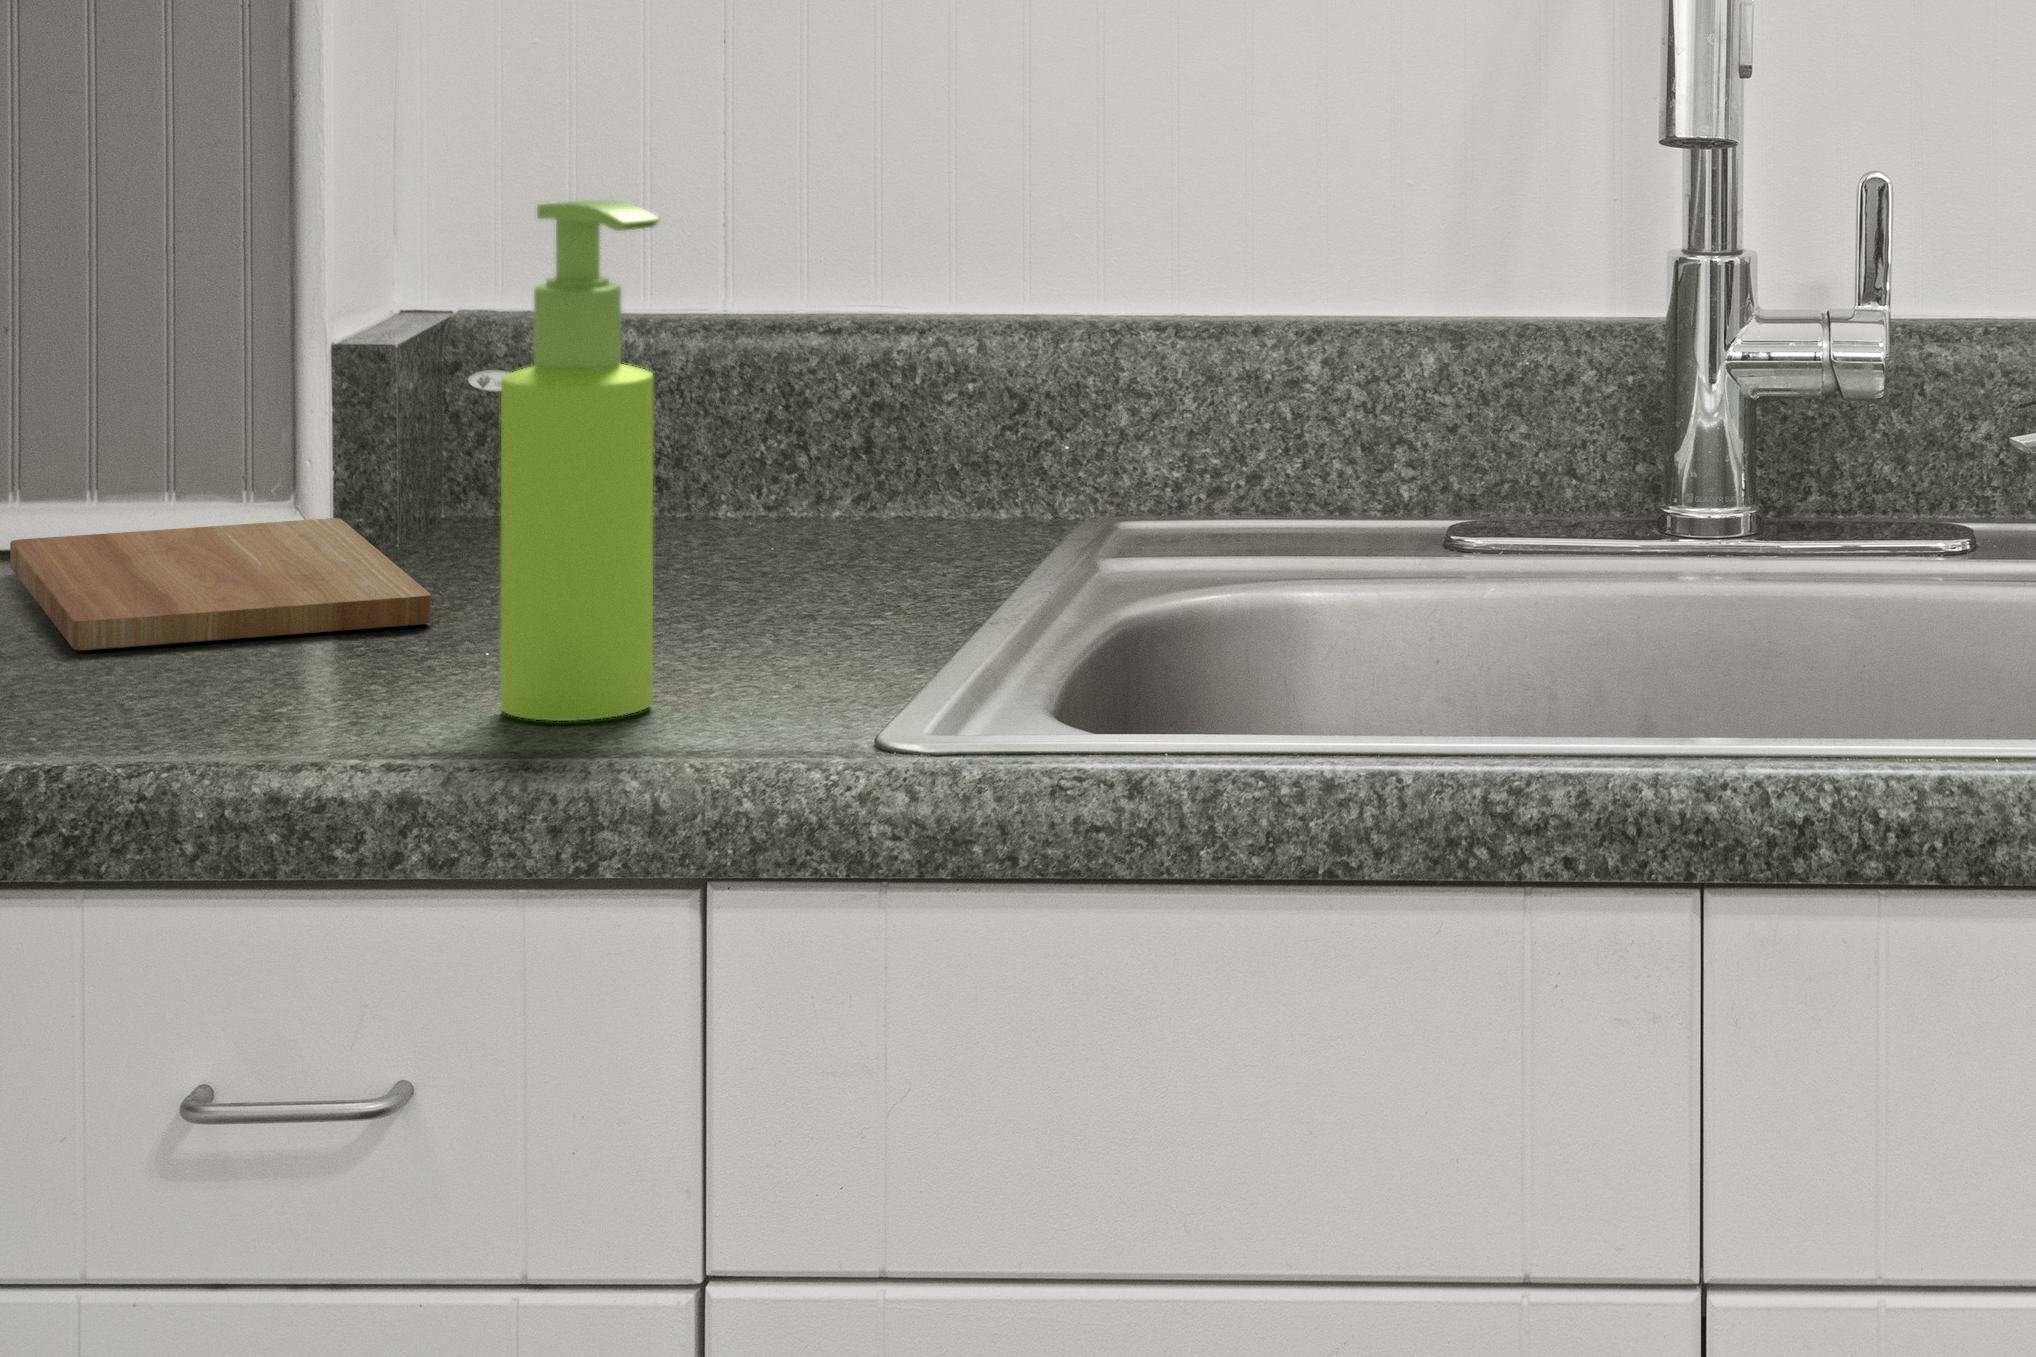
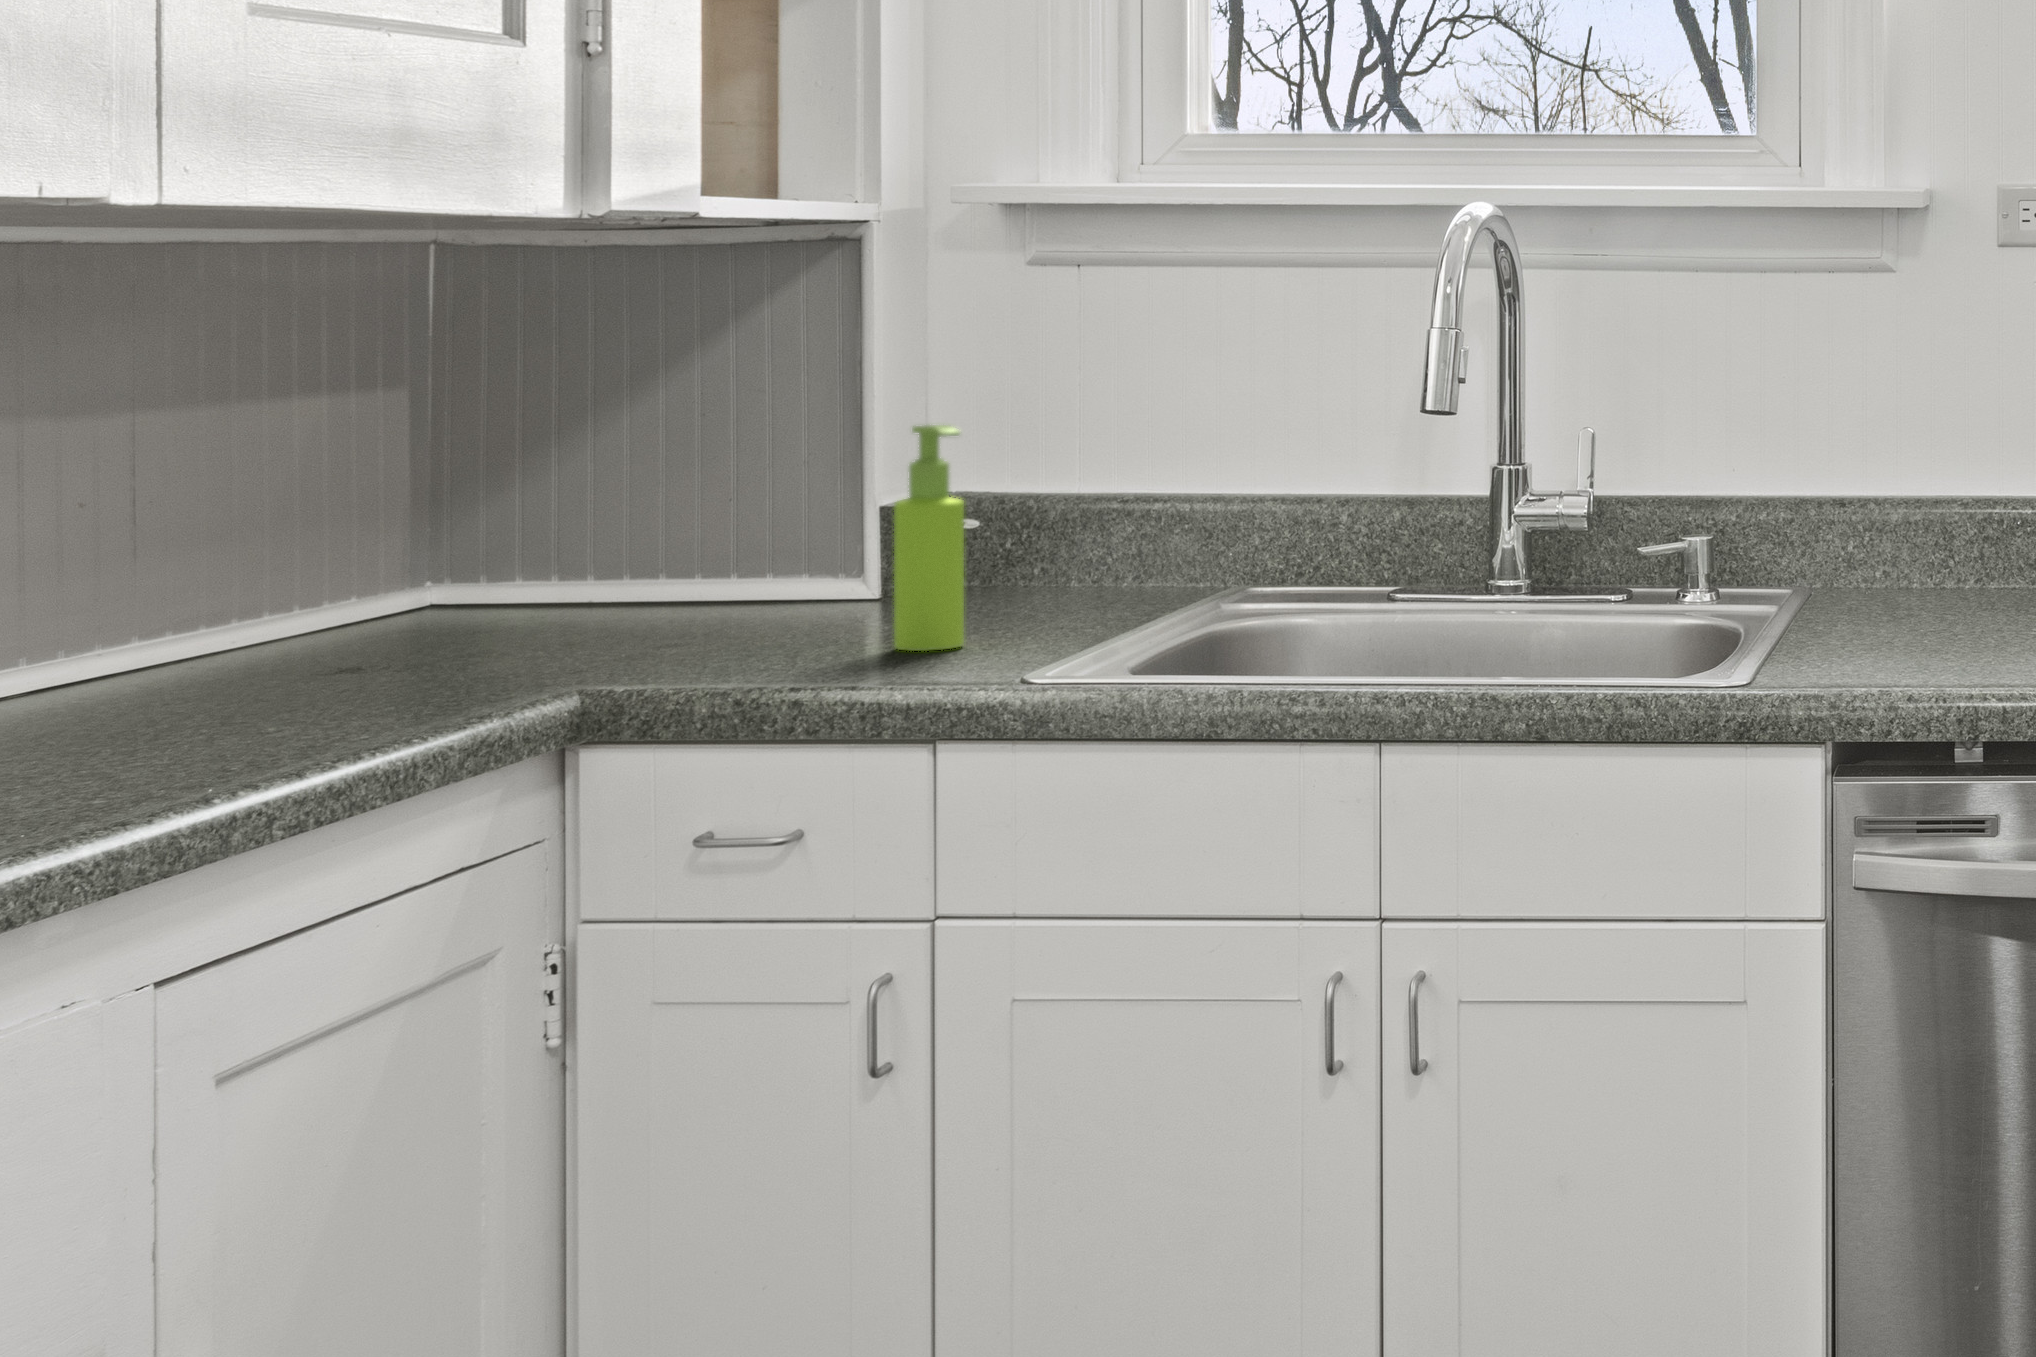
cutting board: present [10,518,431,650] -> none [732,586,900,630]

